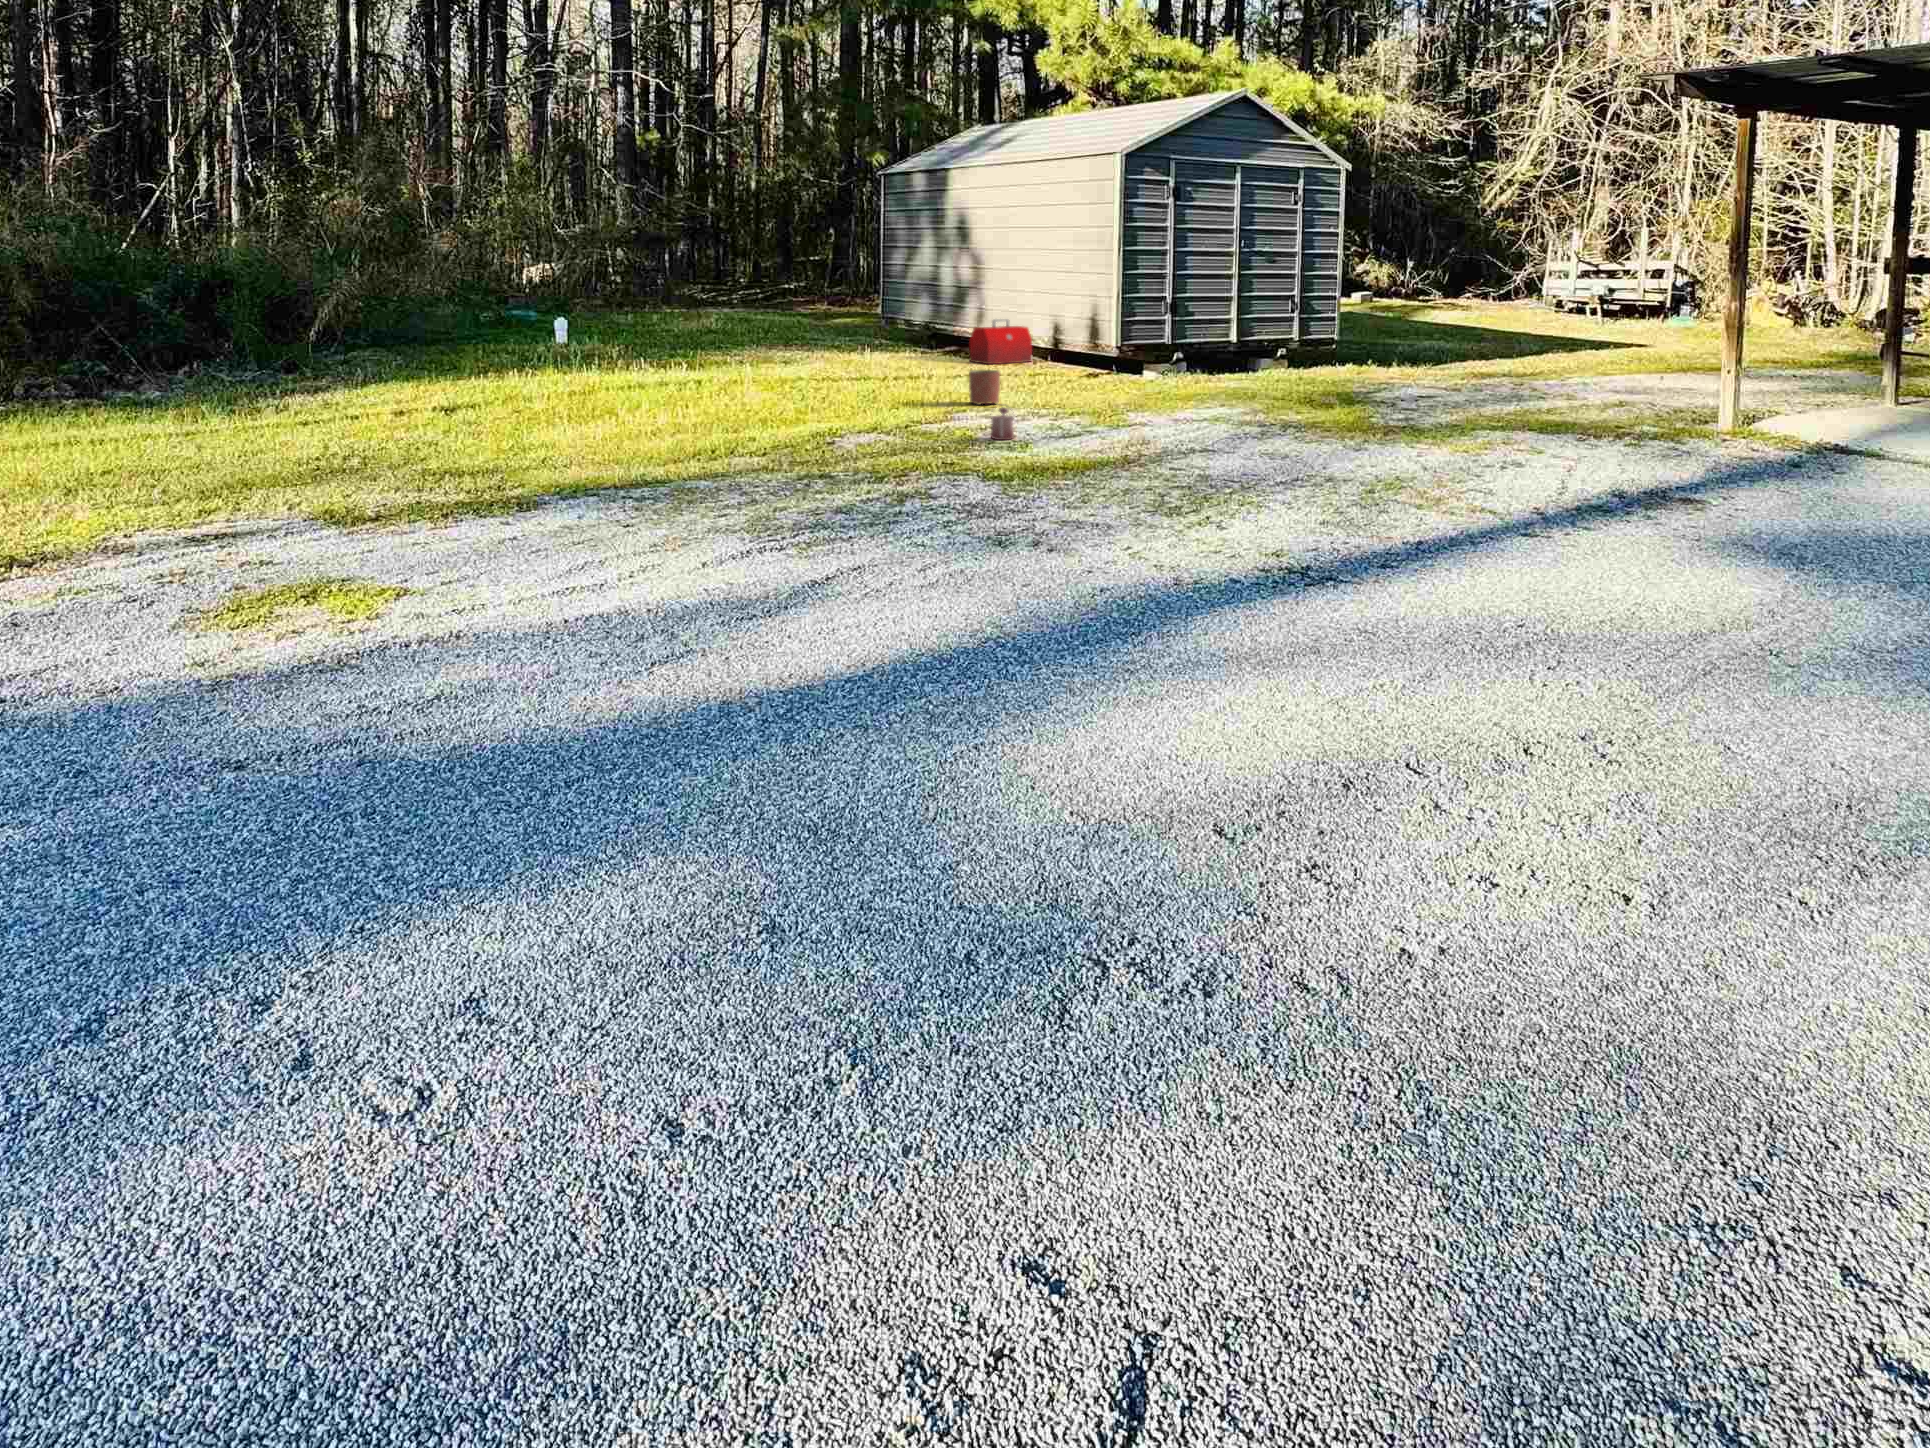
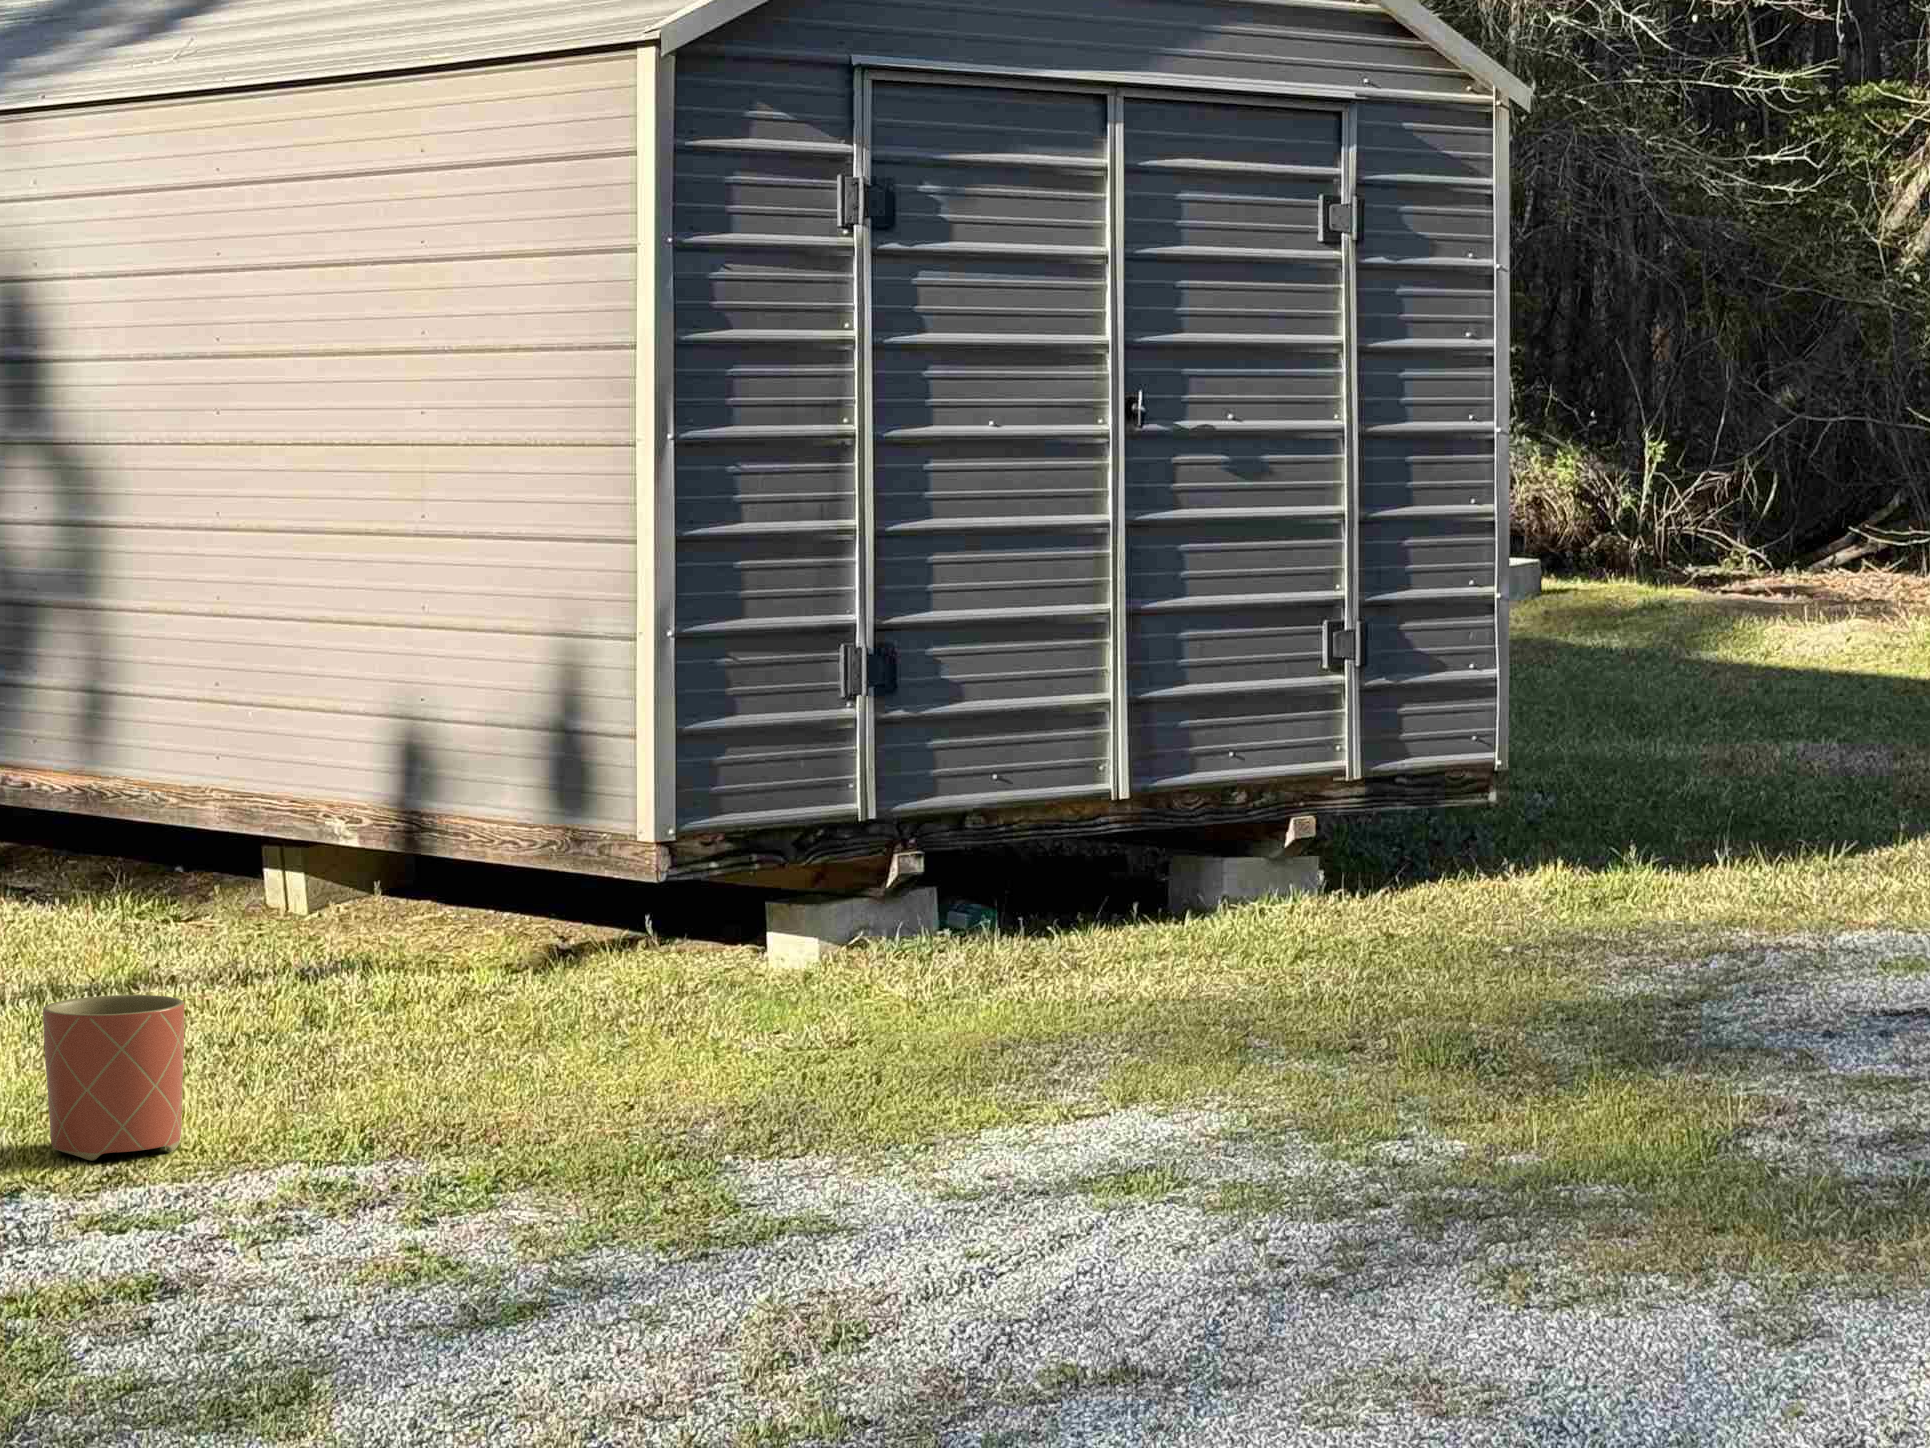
toolbox: present [970,319,1032,364] -> none [51,731,313,926]
watering can: present [990,408,1014,440] -> none [139,1206,260,1378]

